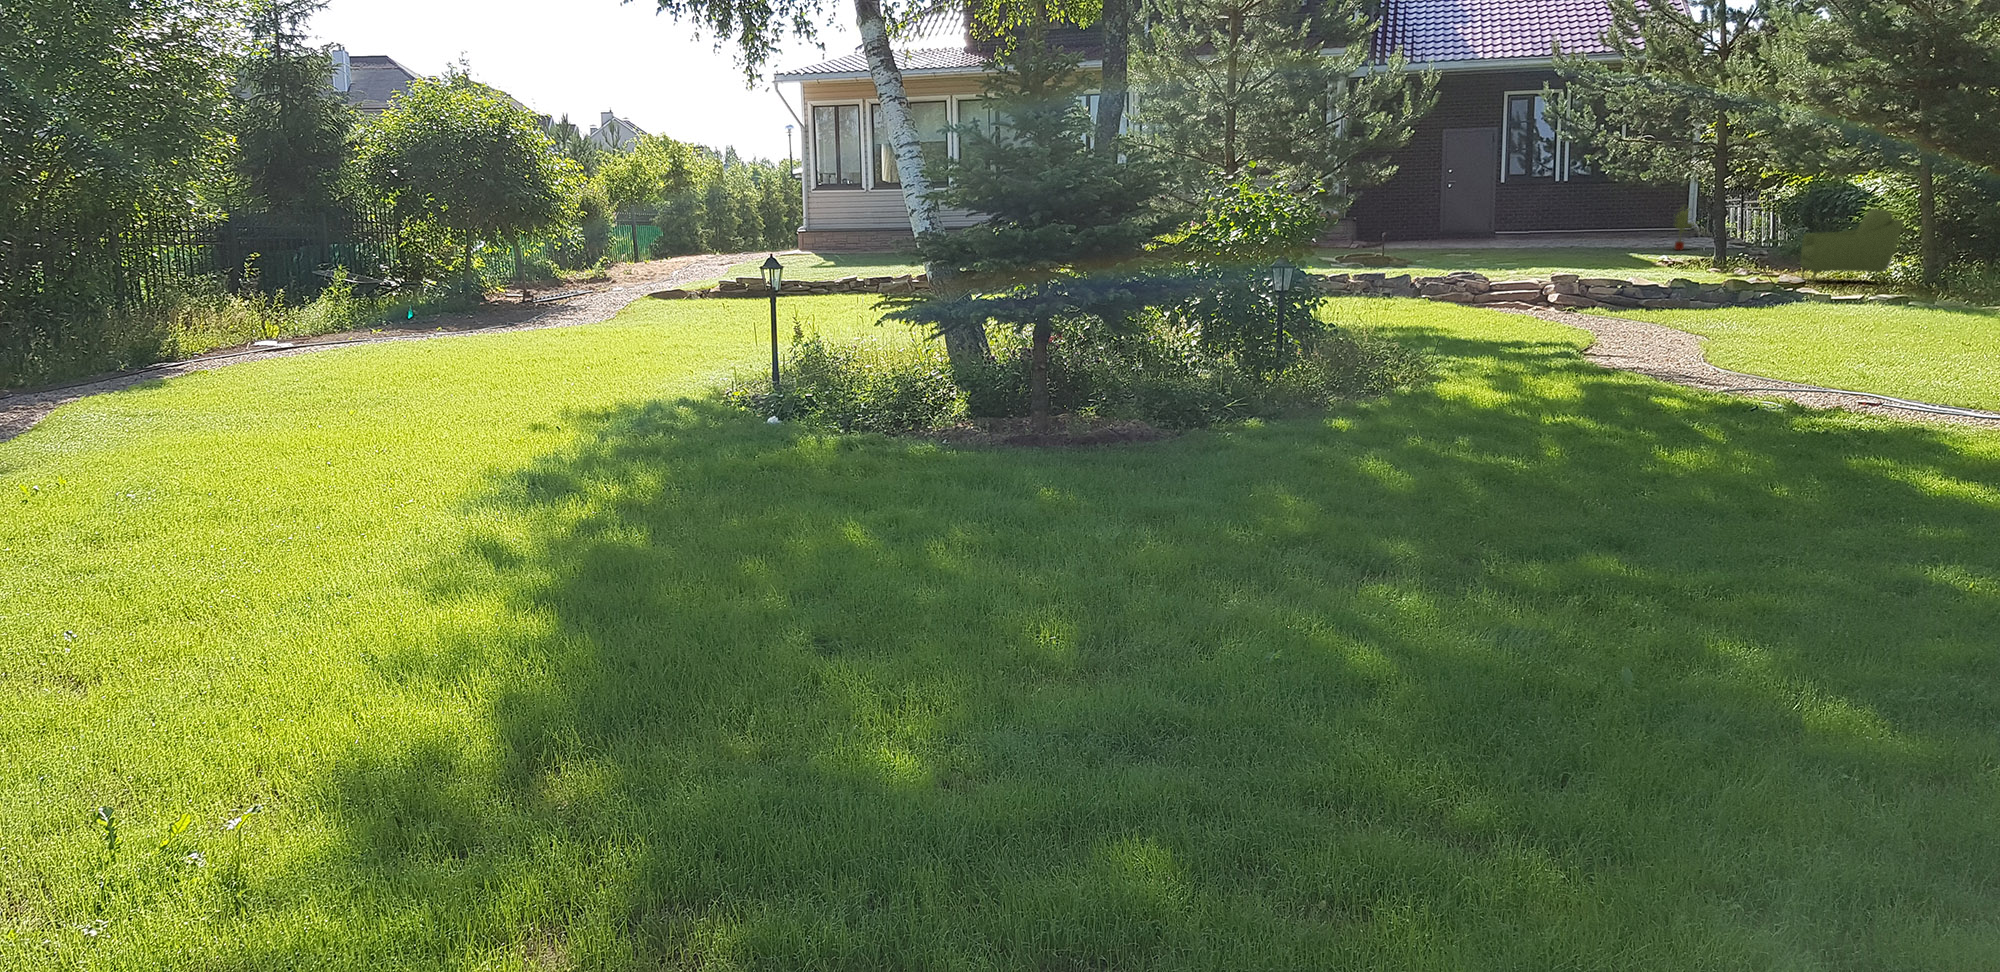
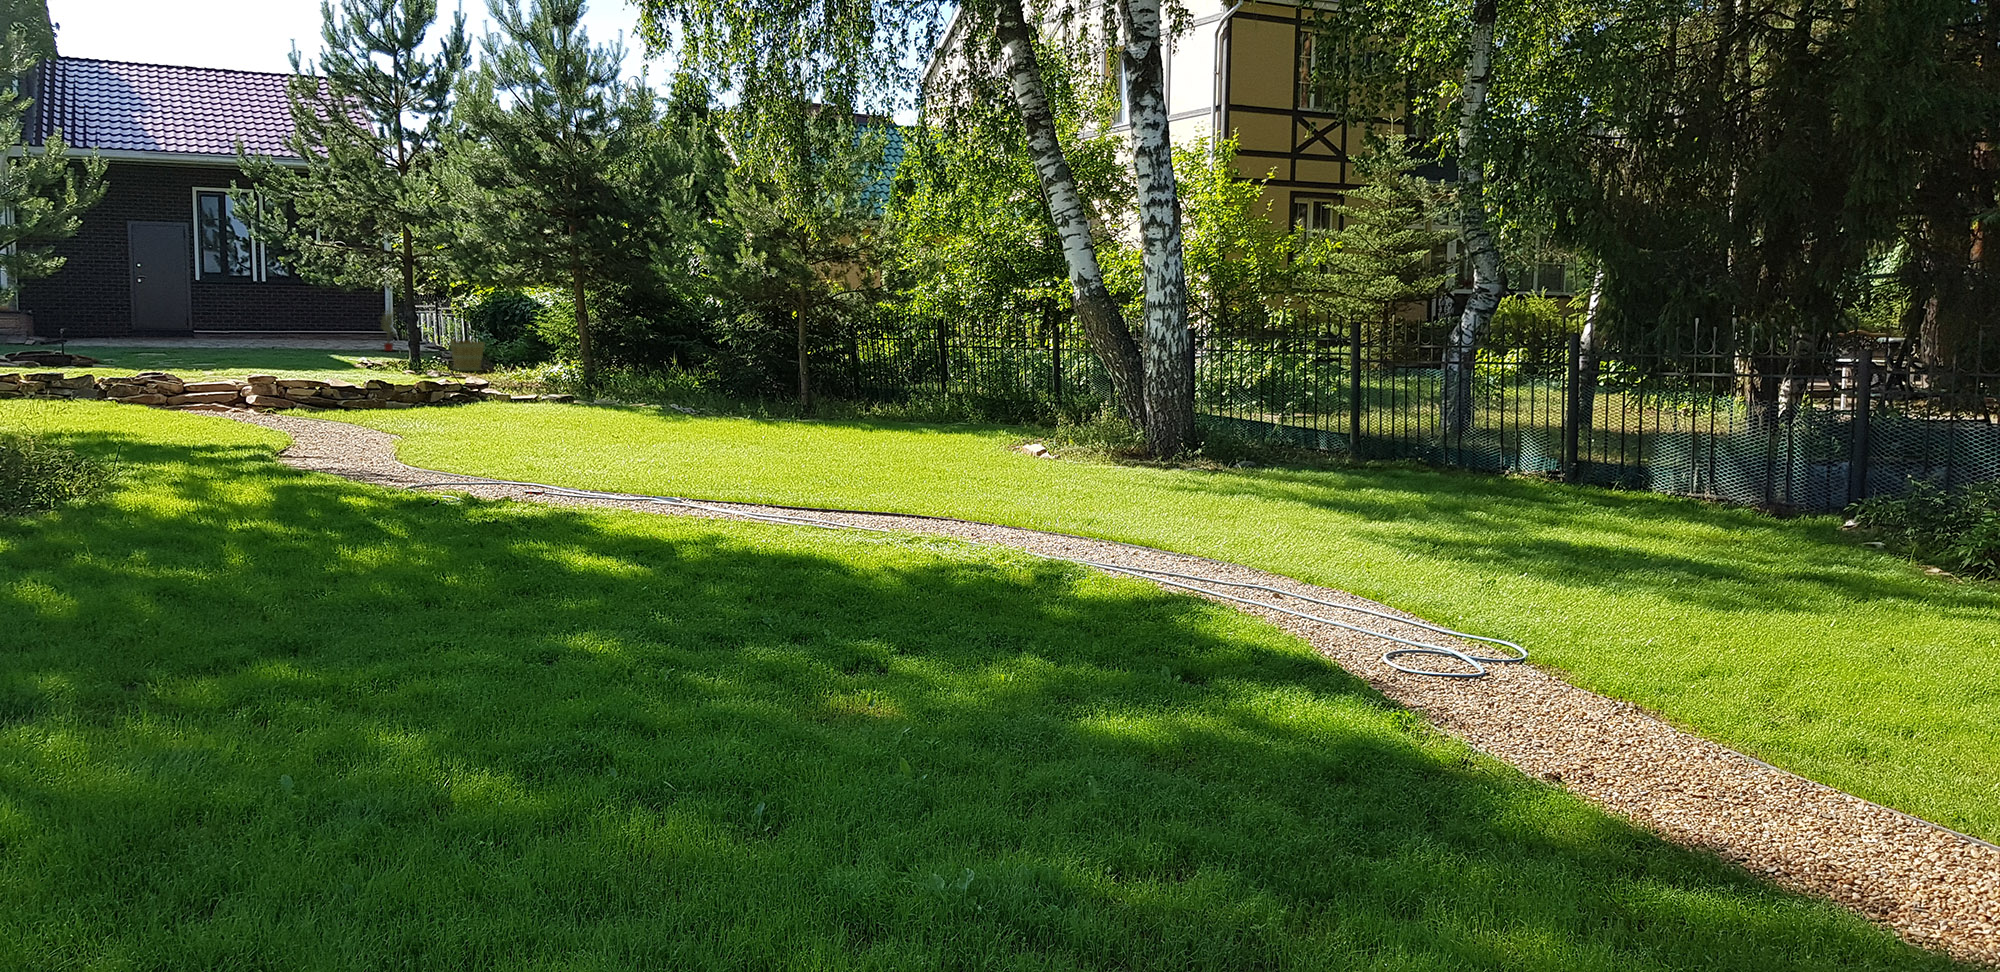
chair: present [1800,209,1903,283] -> none [486,320,561,385]
wooden bucket: none [1754,235,1797,269] -> present [450,340,485,371]

